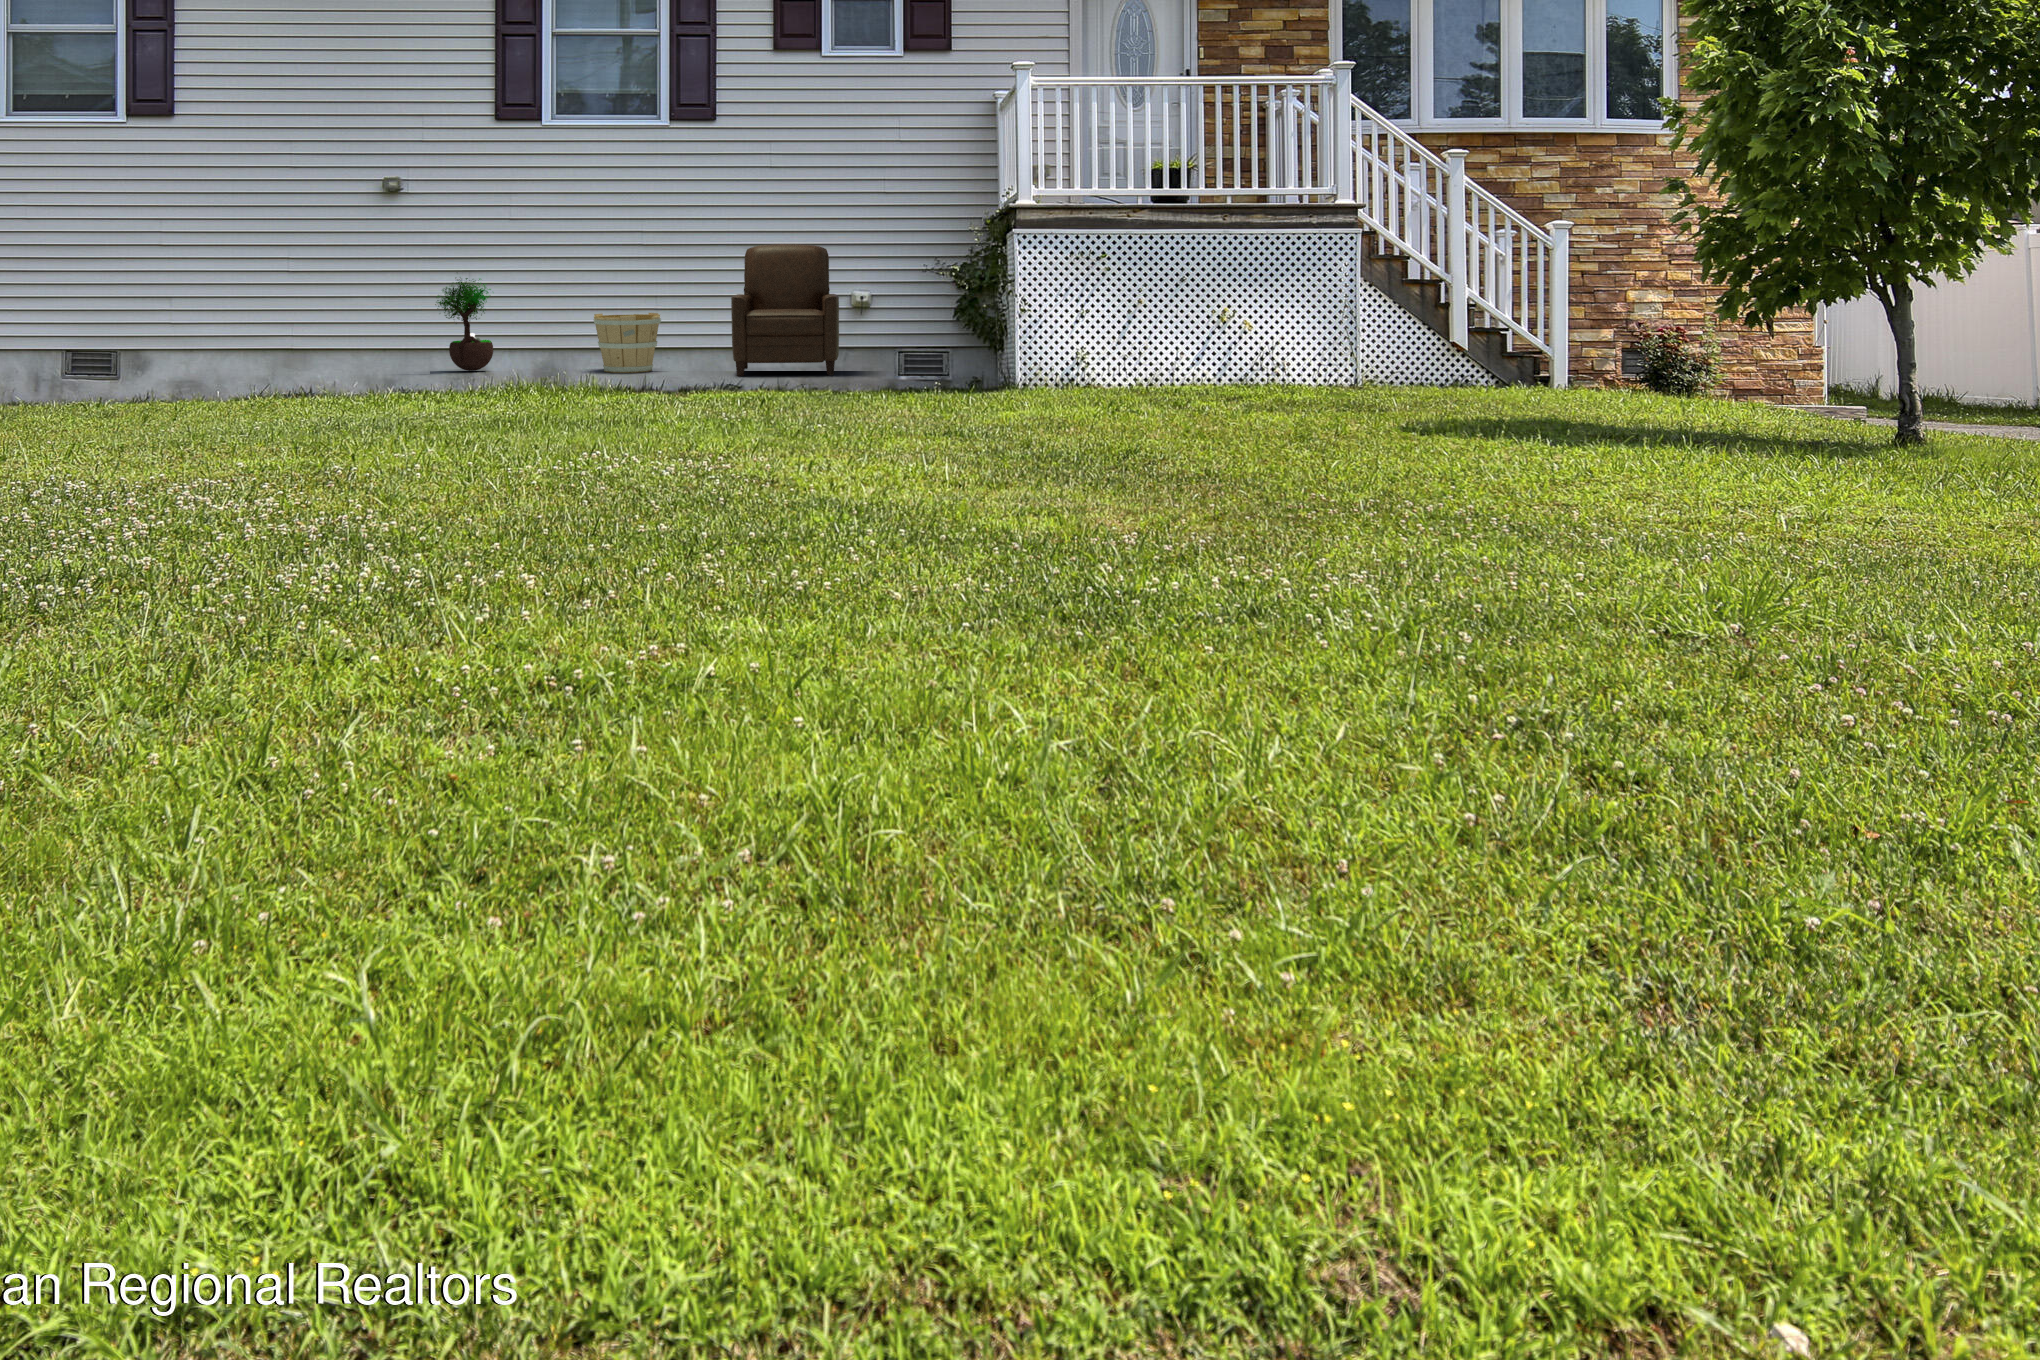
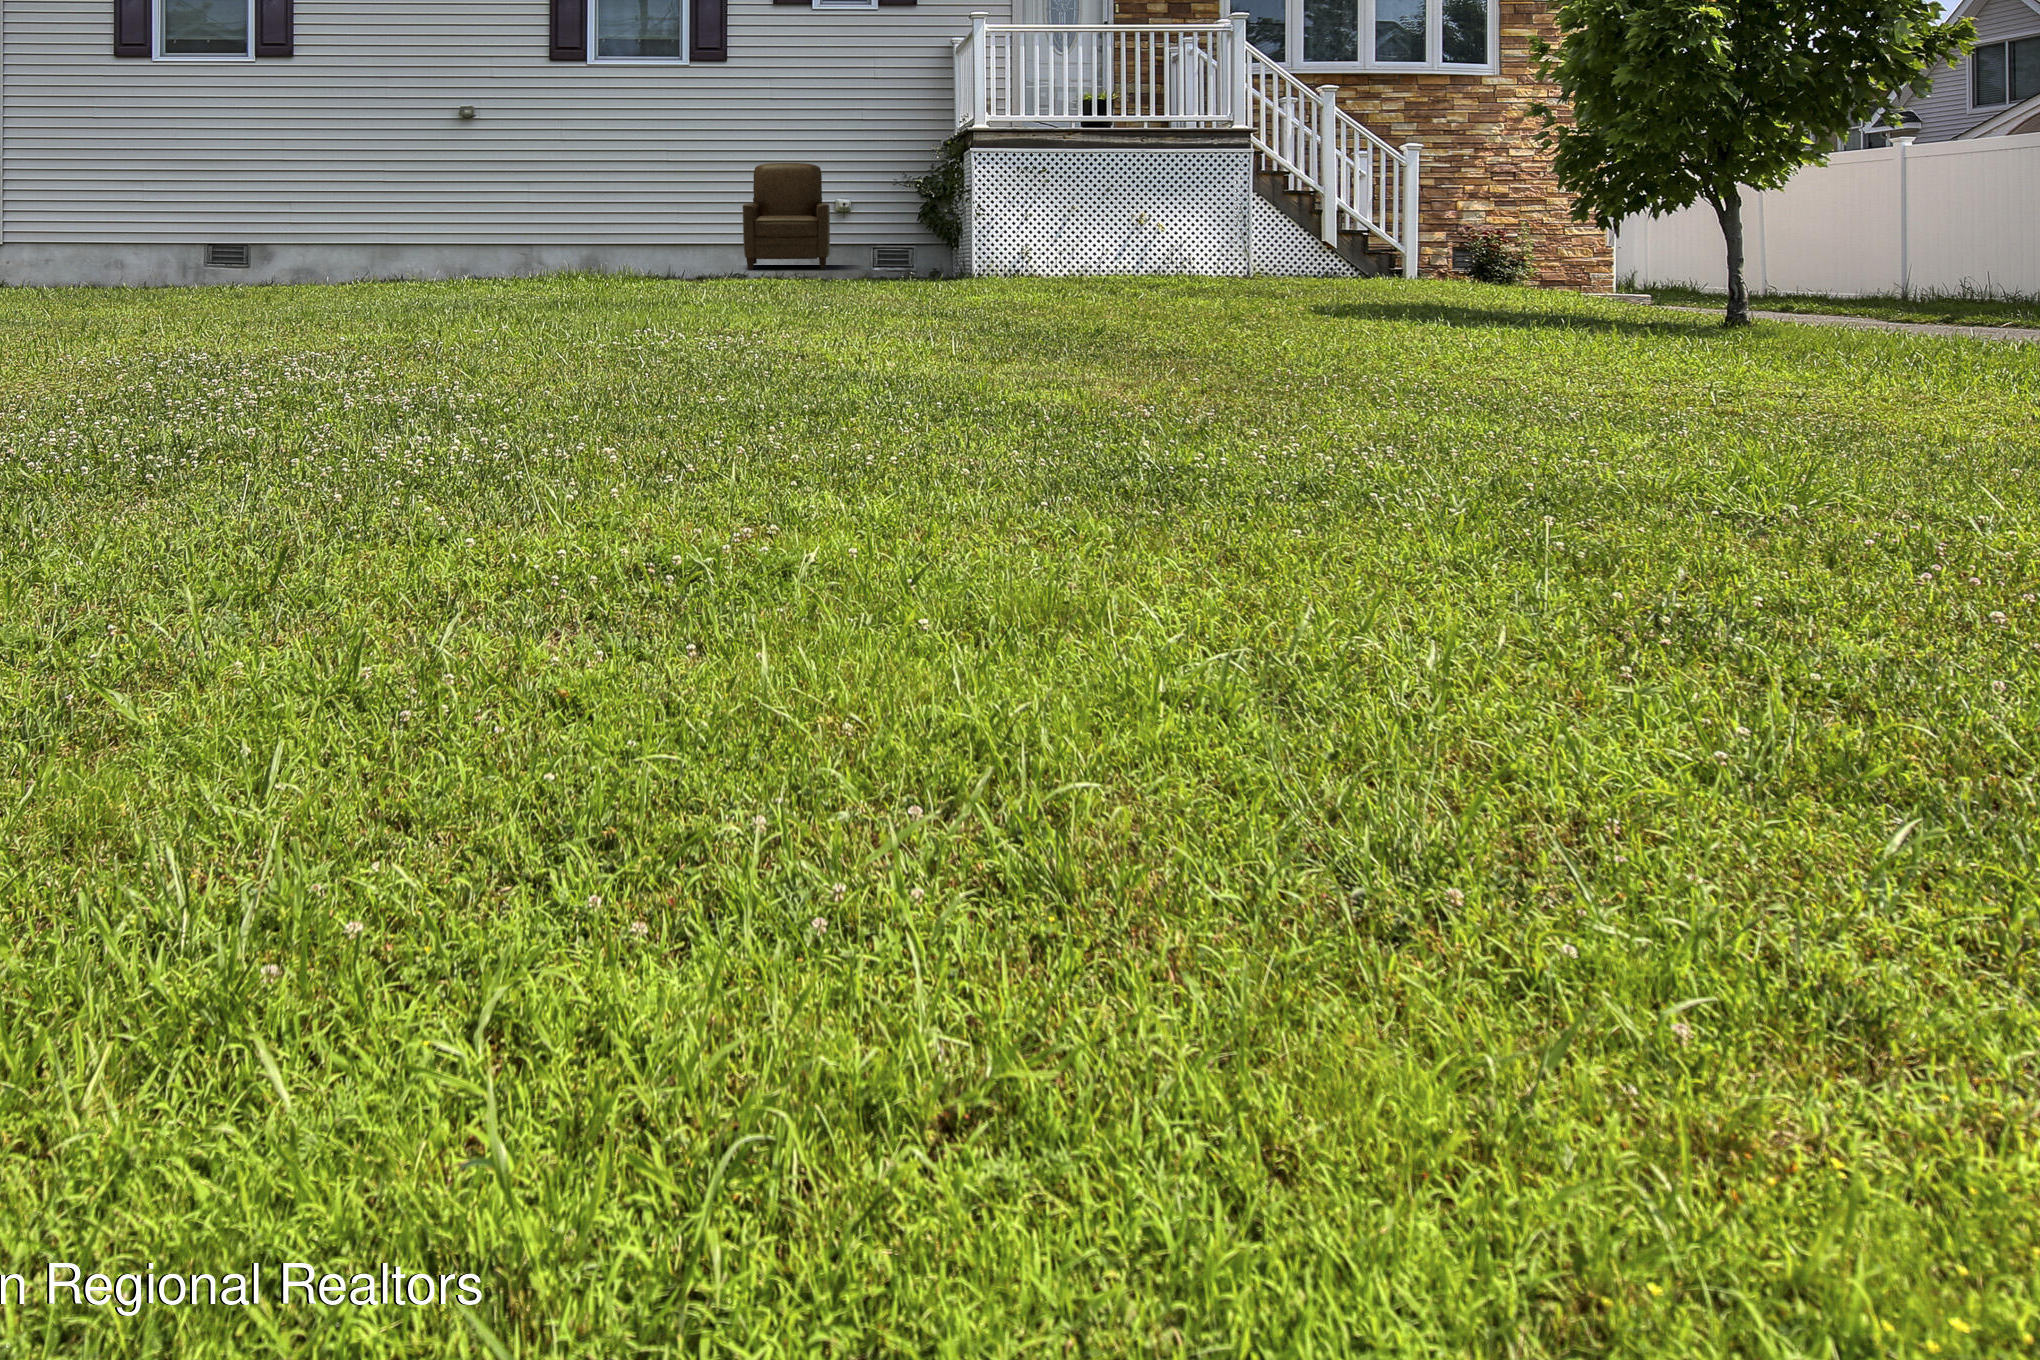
potted tree: present [435,278,493,371] -> none [504,184,552,264]
wooden bucket: present [593,313,661,373] -> none [632,218,687,267]

